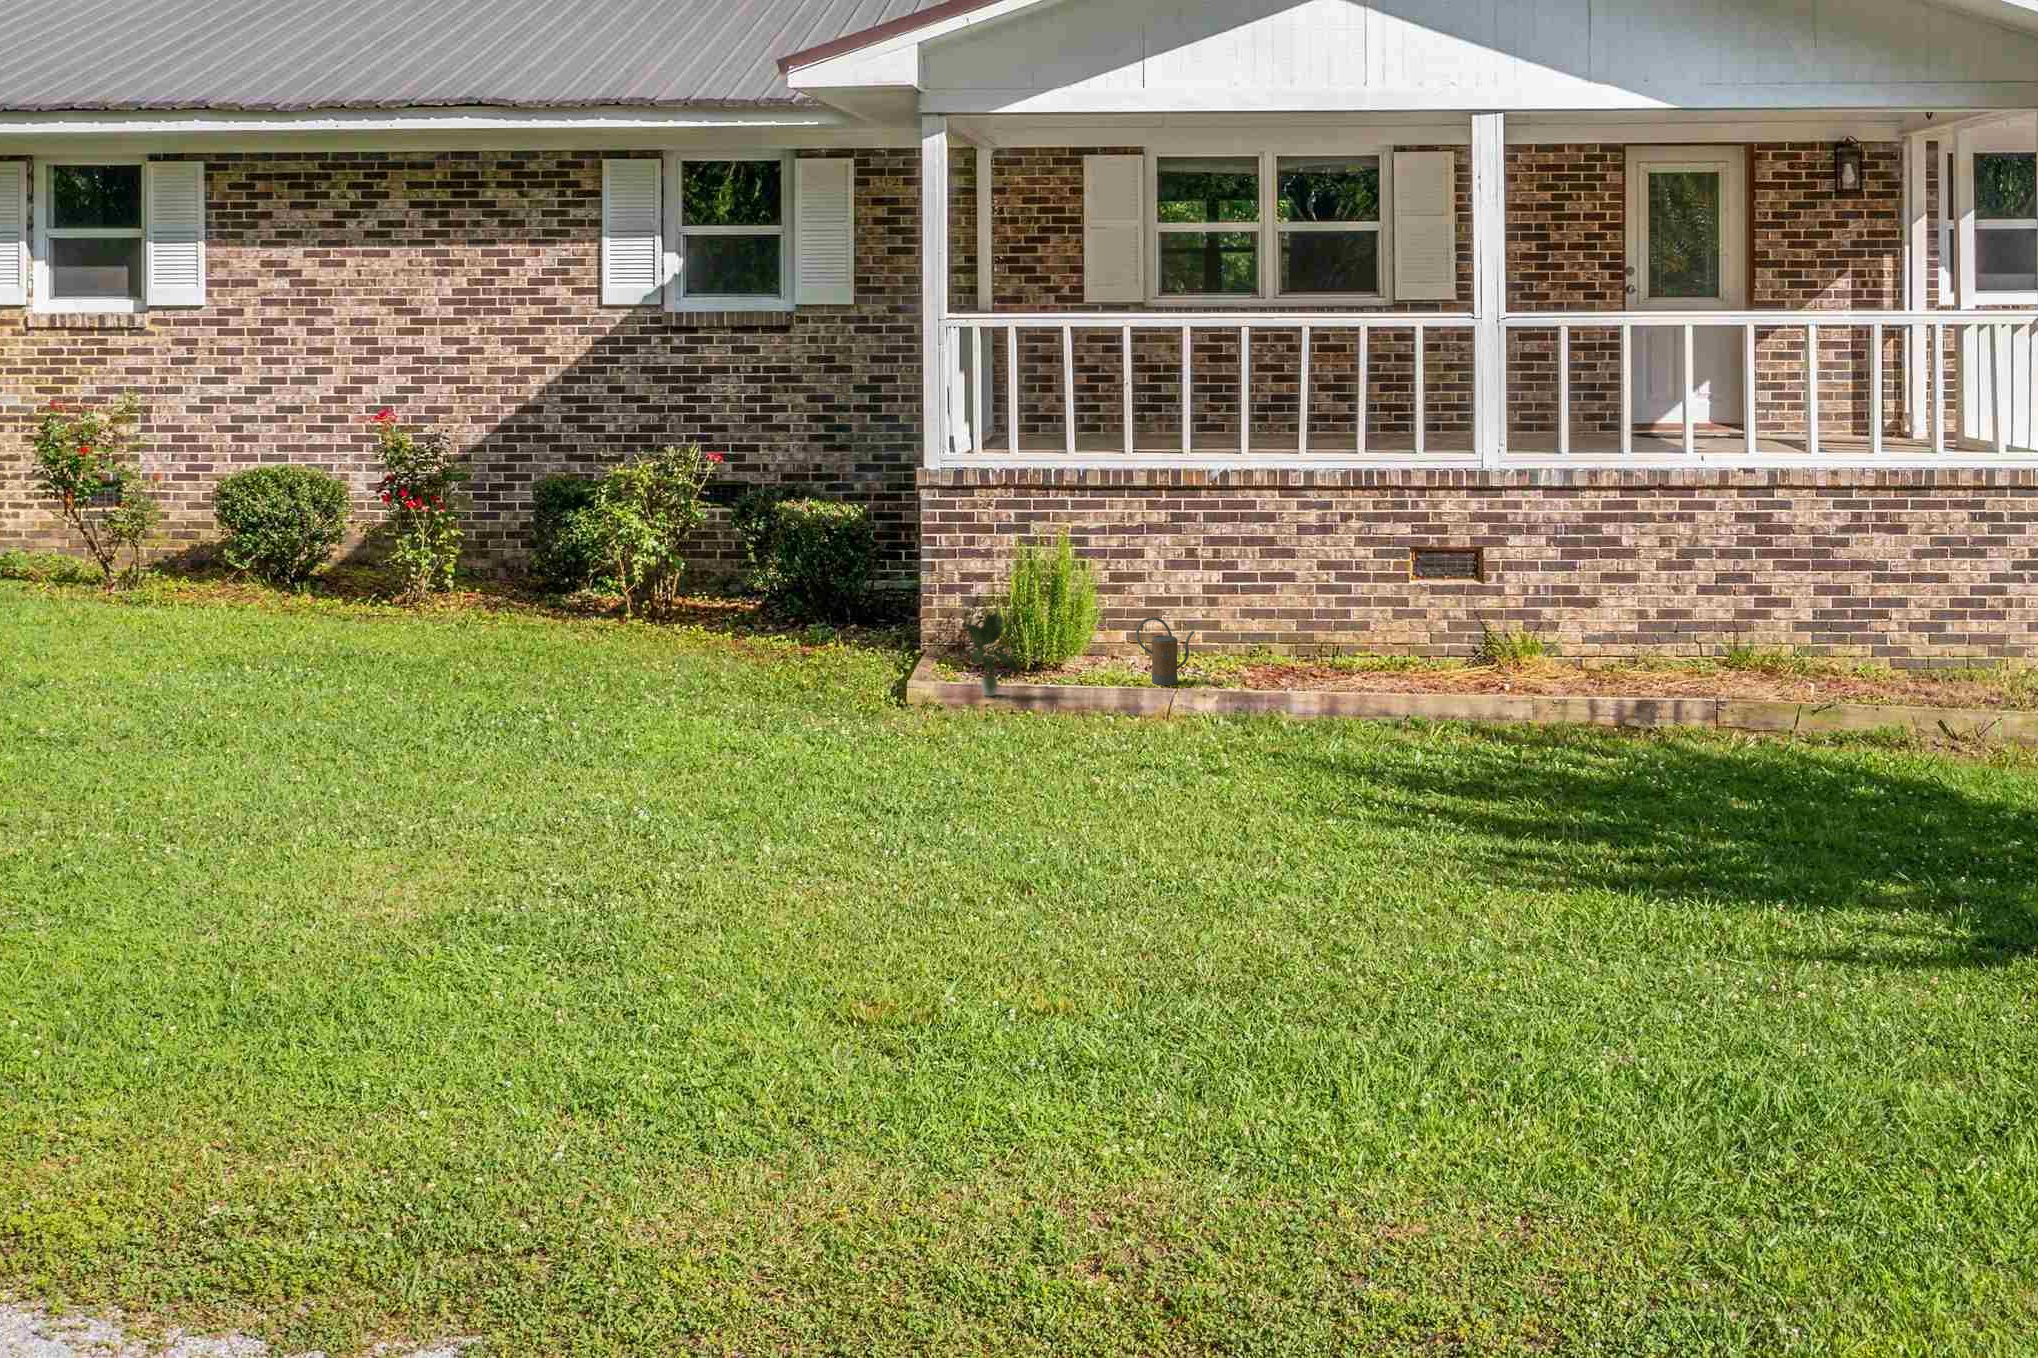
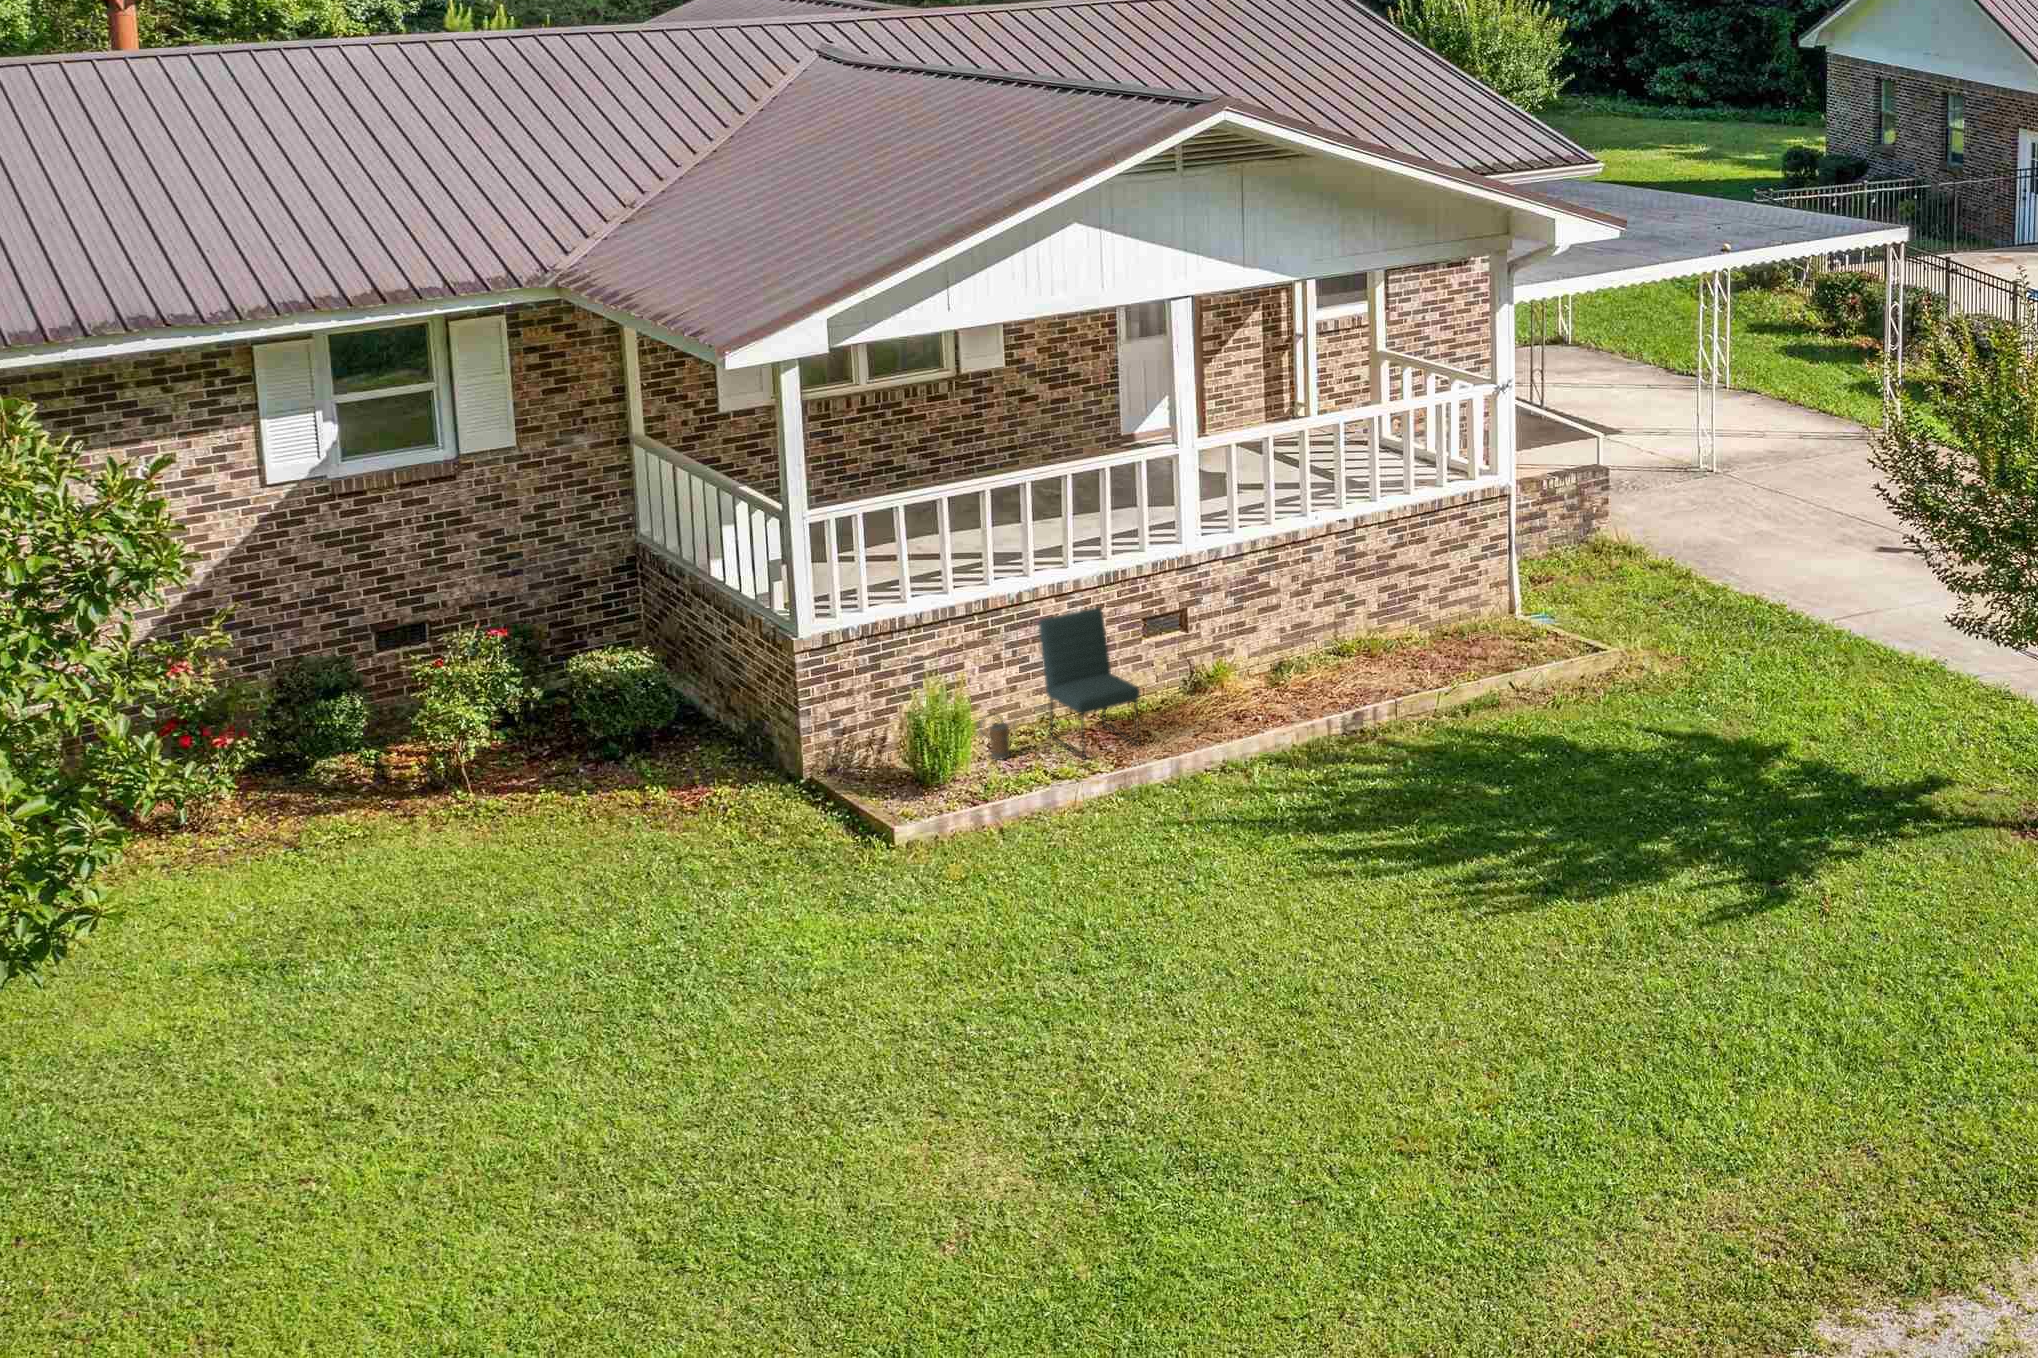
chair: none [1246,509,1349,701] -> present [1039,607,1140,759]
potted plant: present [958,610,1019,696] -> none [882,742,934,806]

